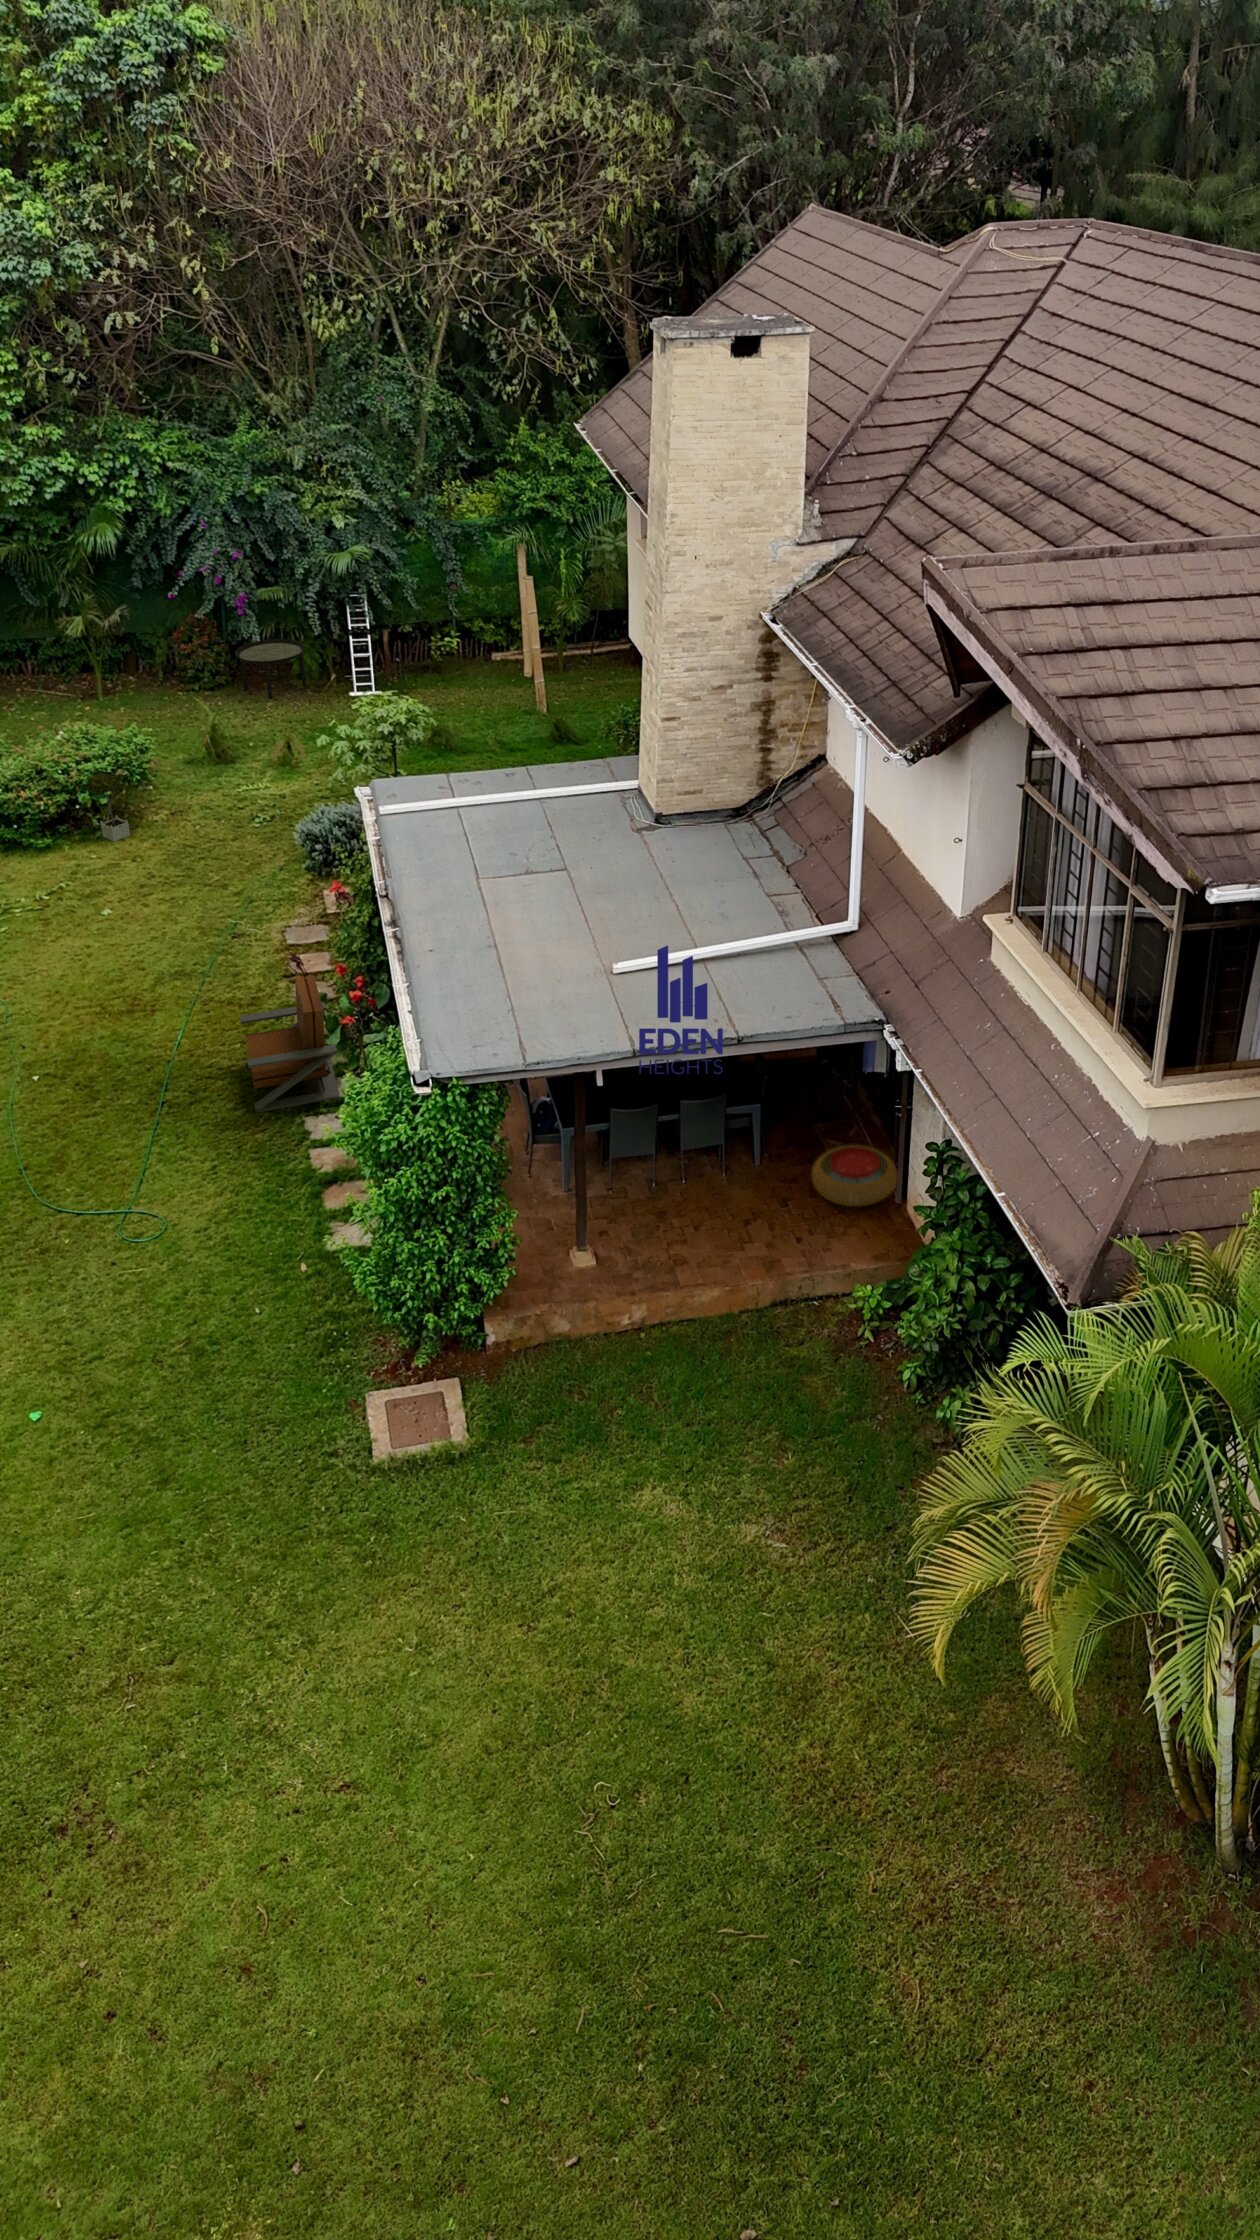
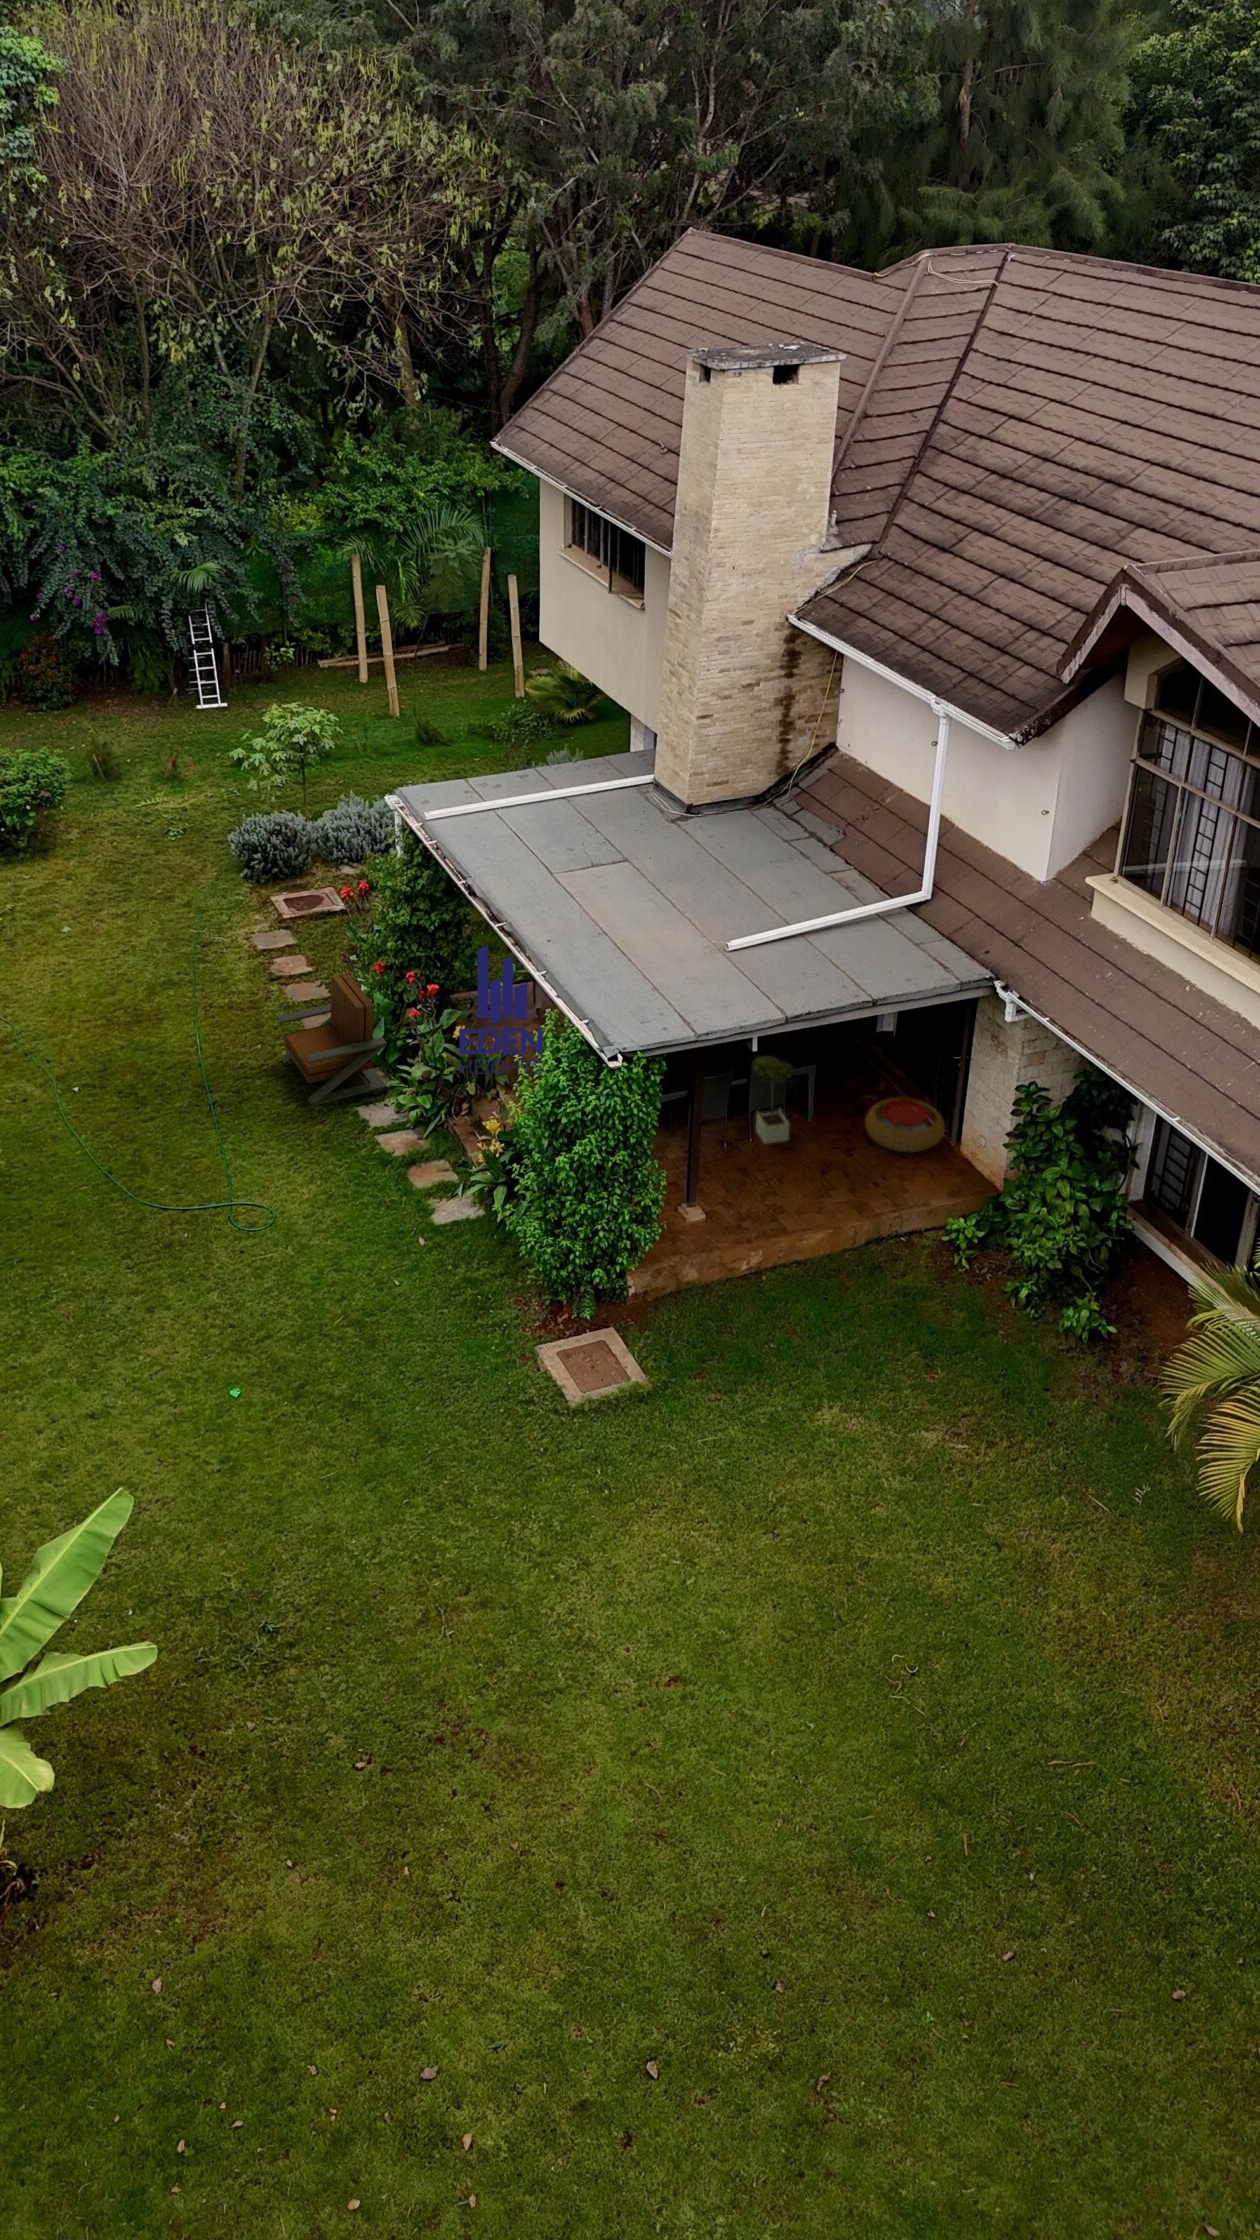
round table: present [235,639,307,699] -> none [99,658,168,717]
potted tree: present [88,774,130,841] -> present [751,1056,793,1144]

